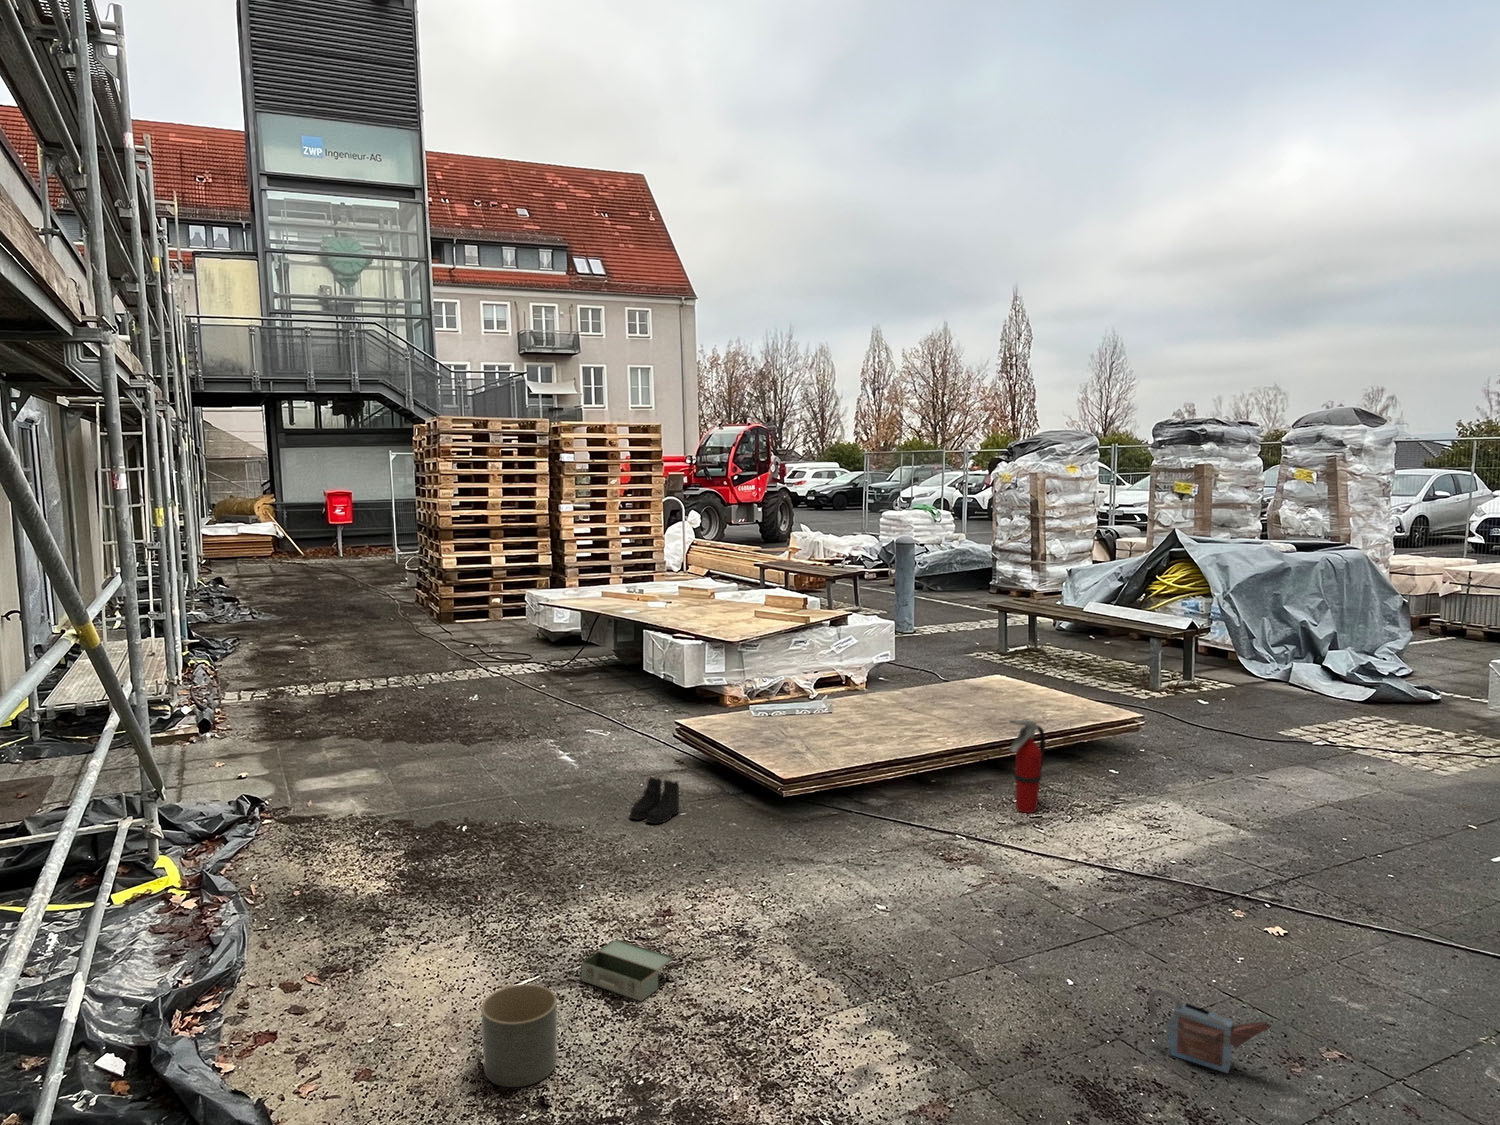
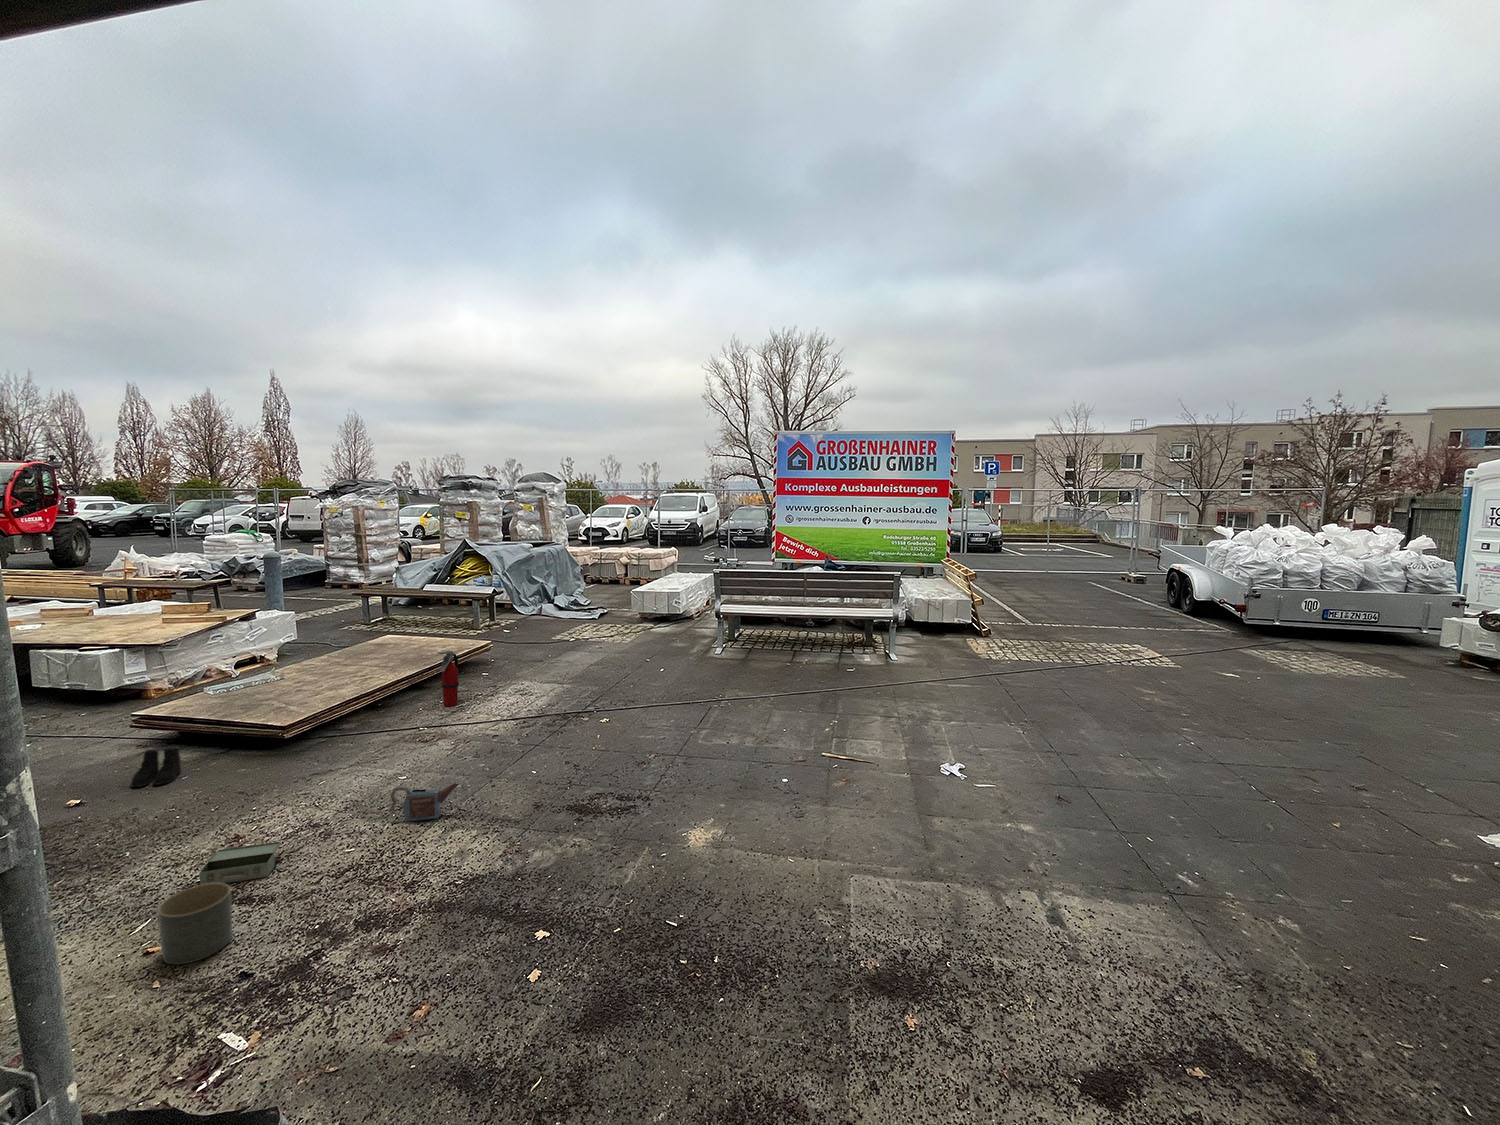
watering can: present [1146,988,1271,1073] -> present [391,783,458,821]

